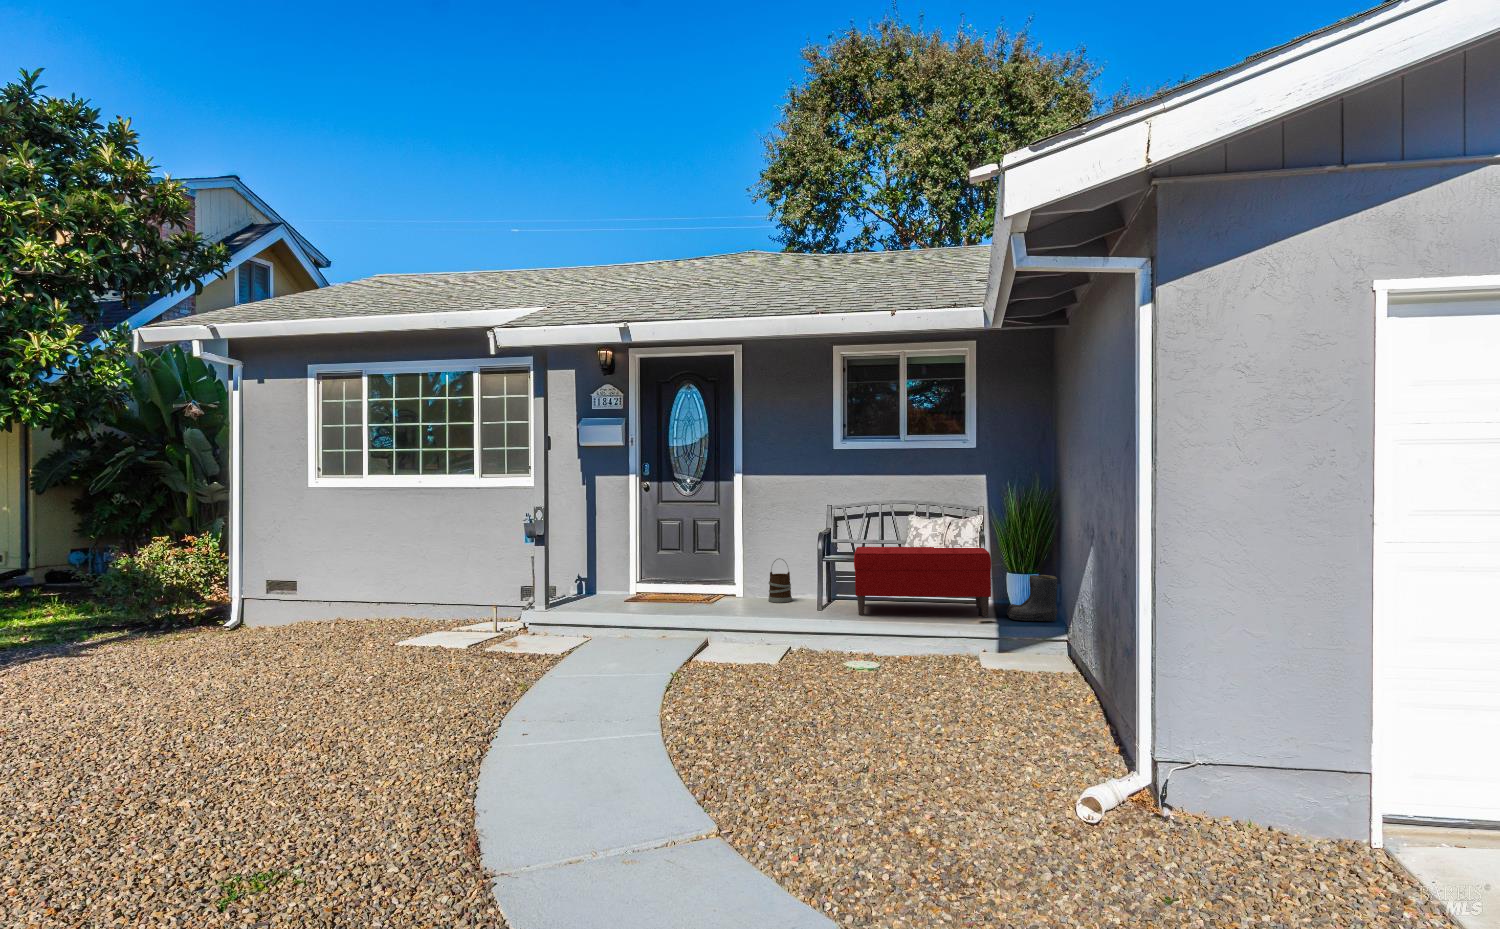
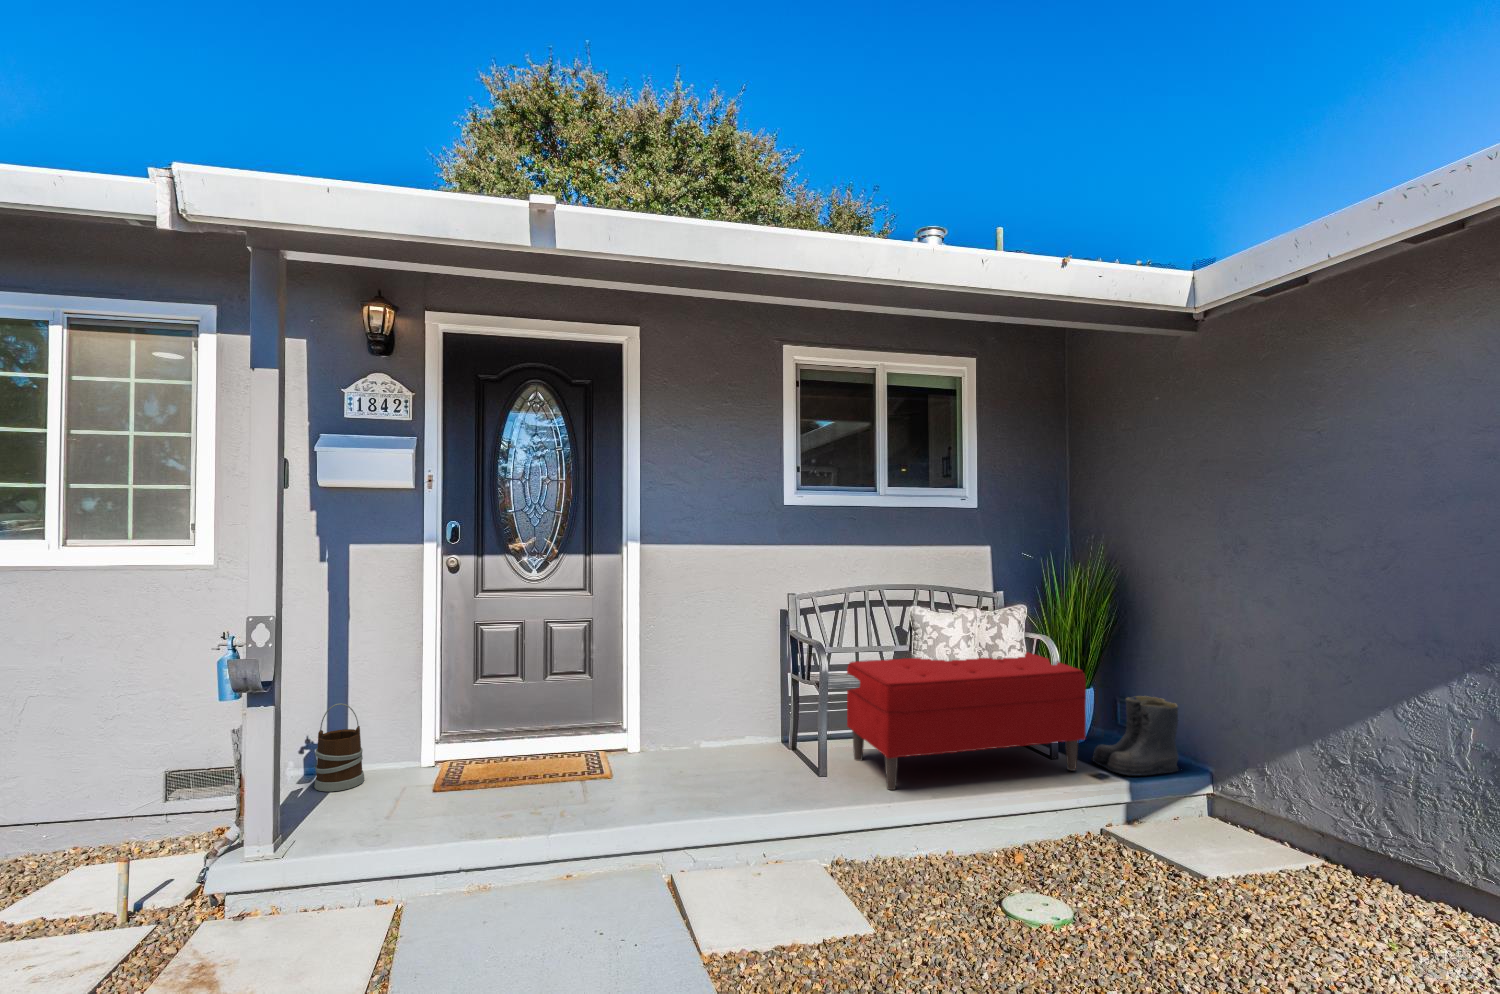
wooden bucket: present [769,558,792,603] -> present [314,703,364,791]

